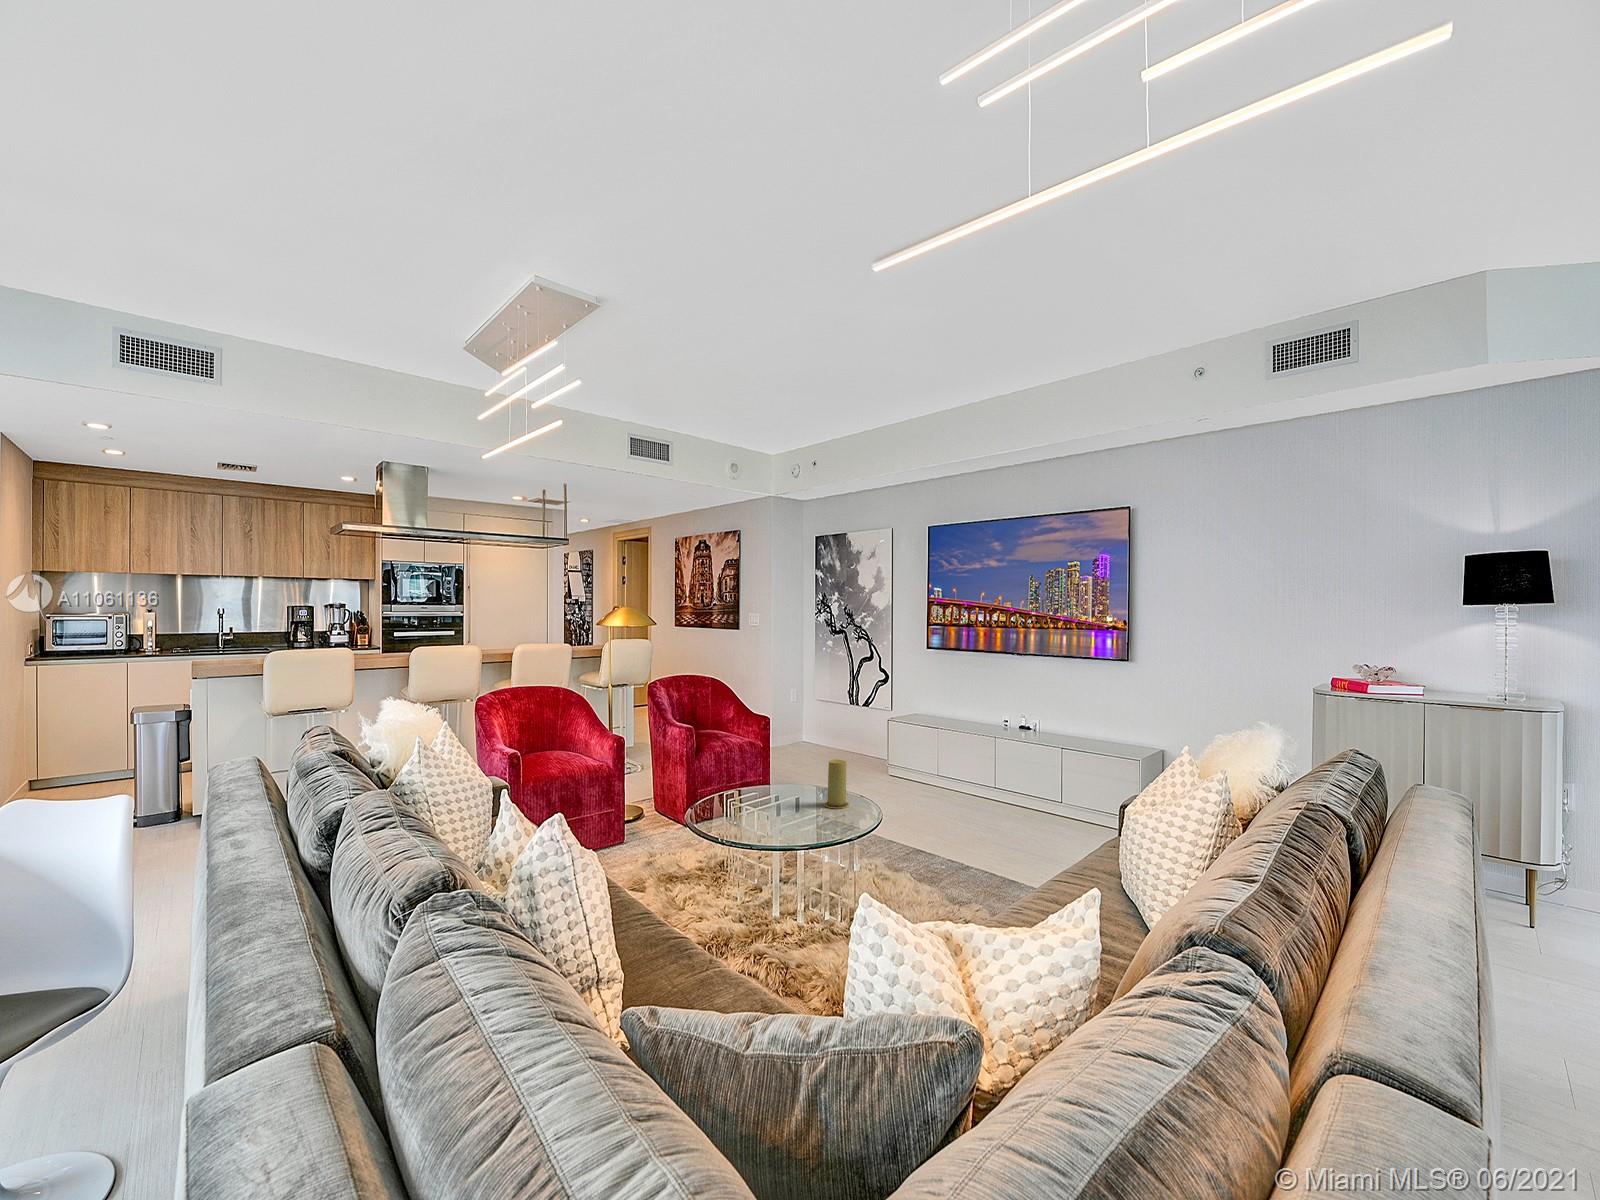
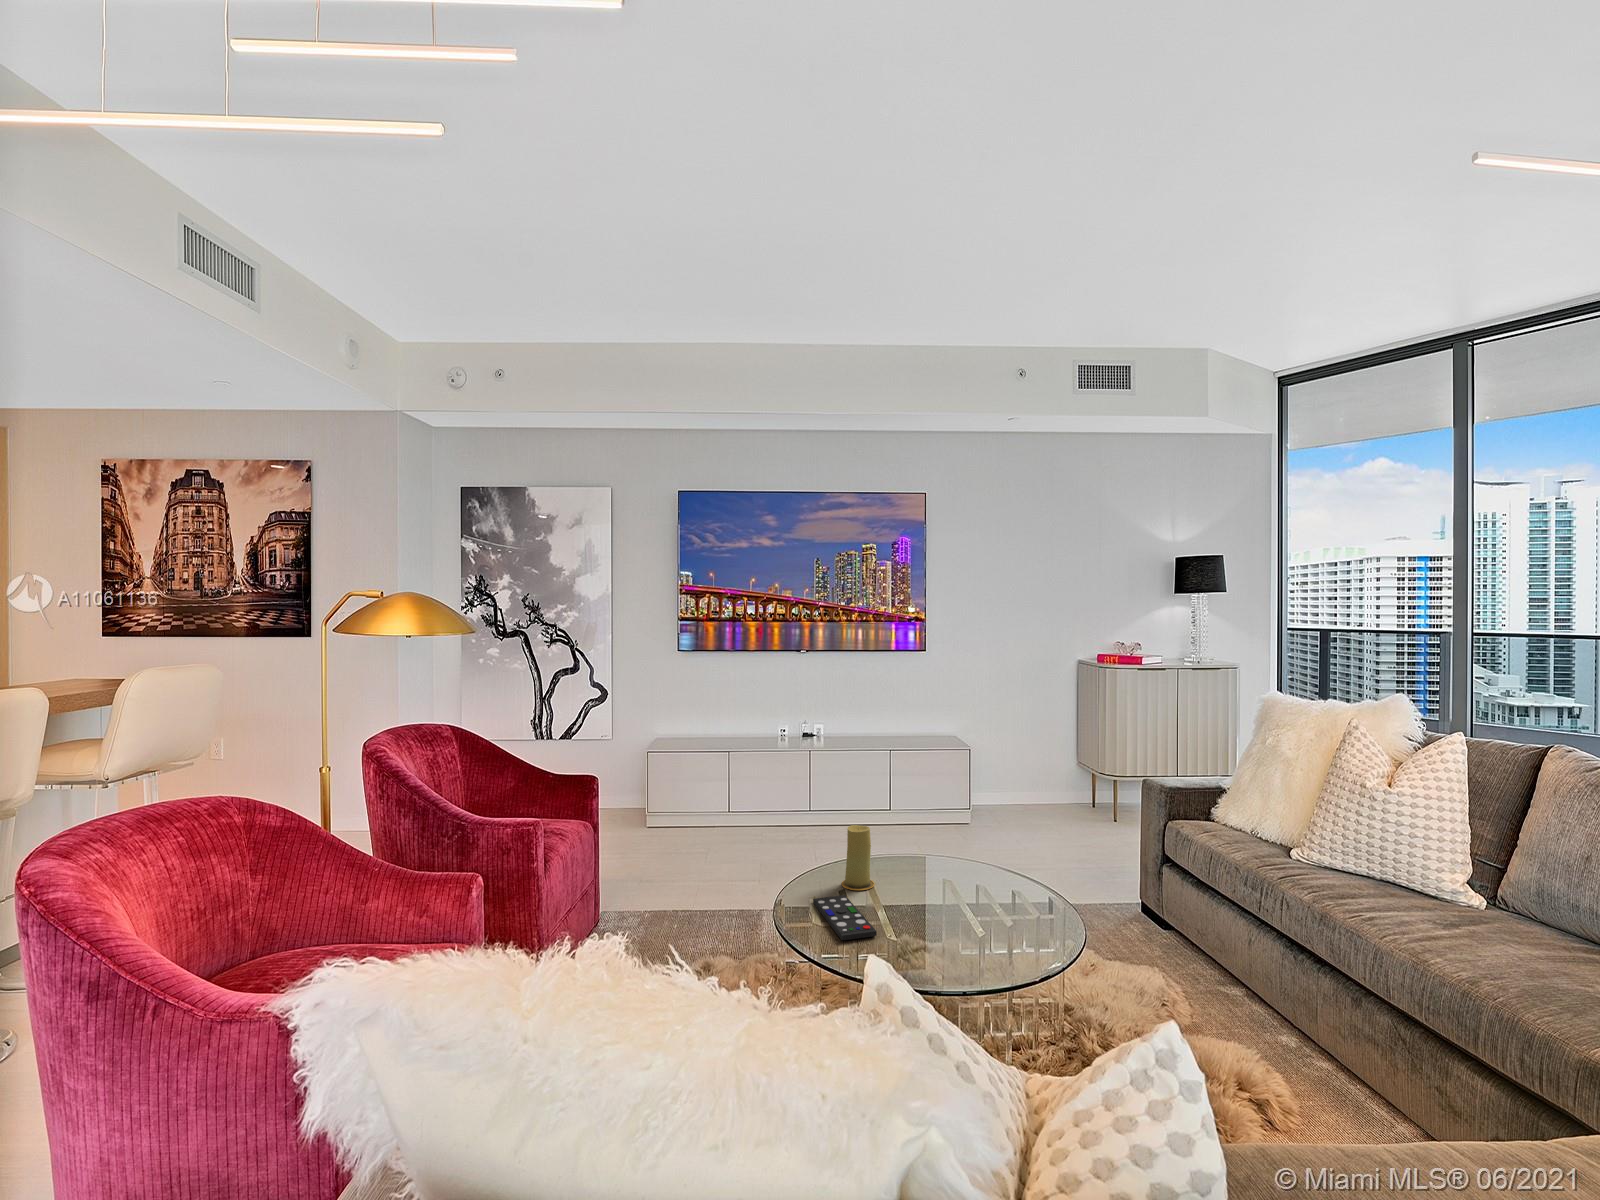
remote control: none [756,804,812,829] -> present [813,895,877,940]

